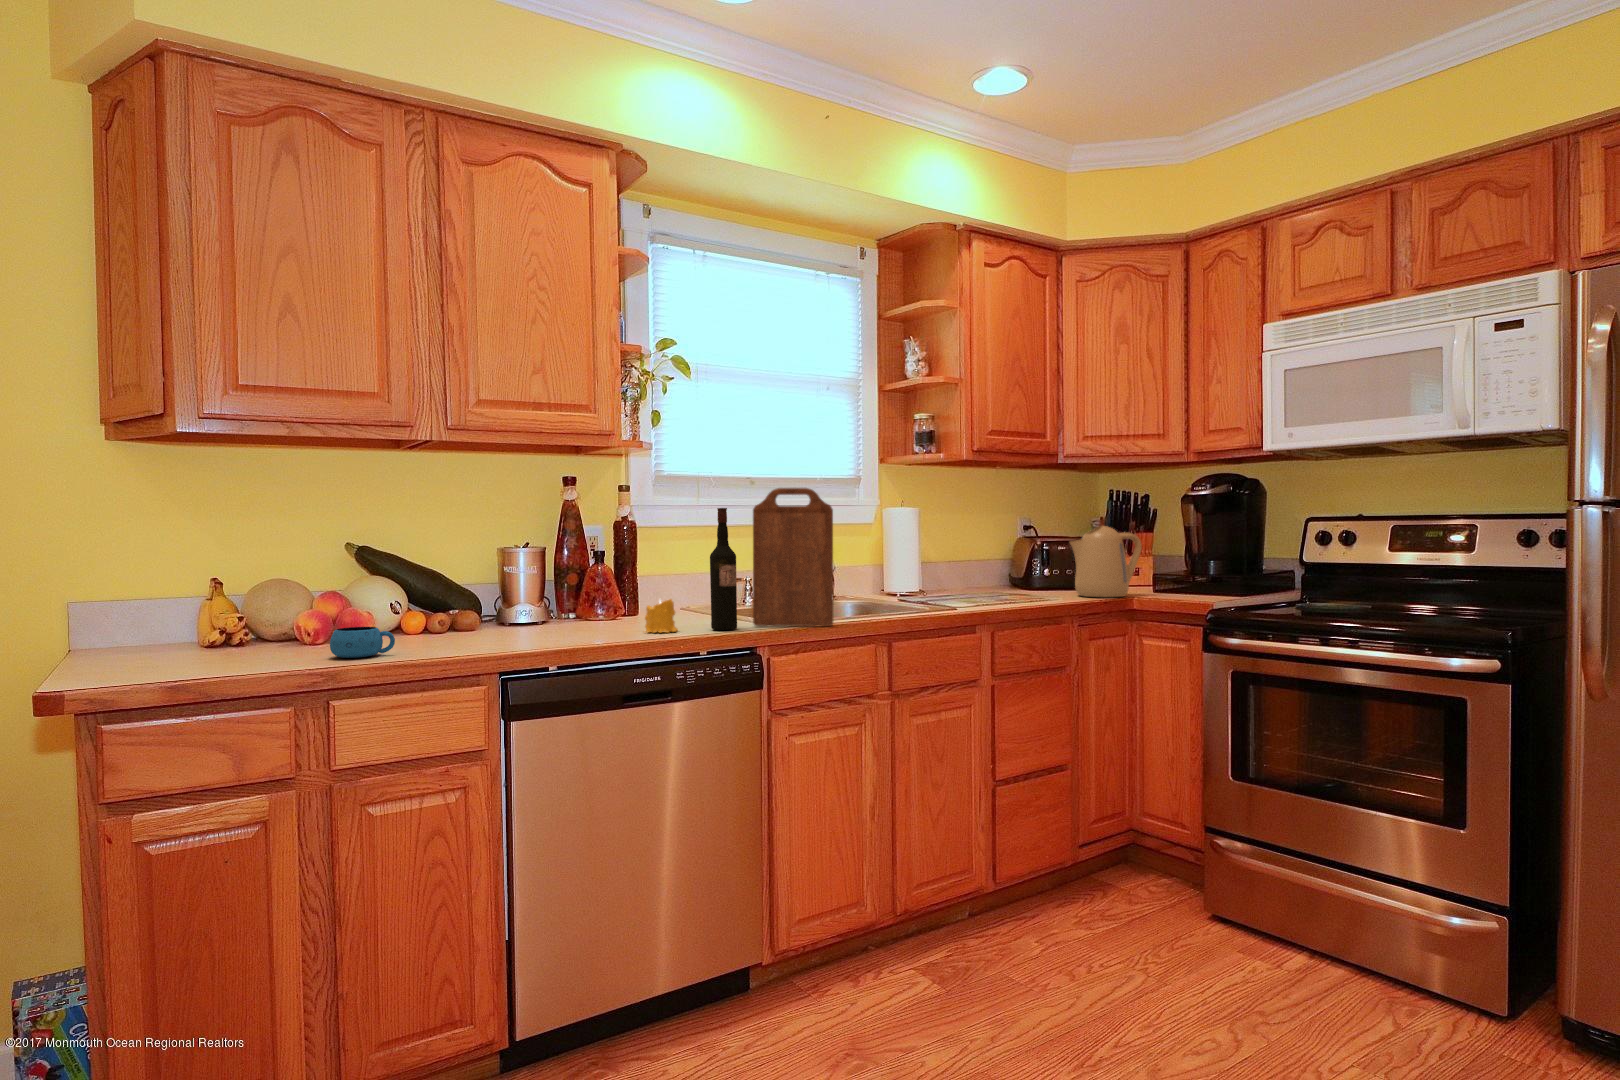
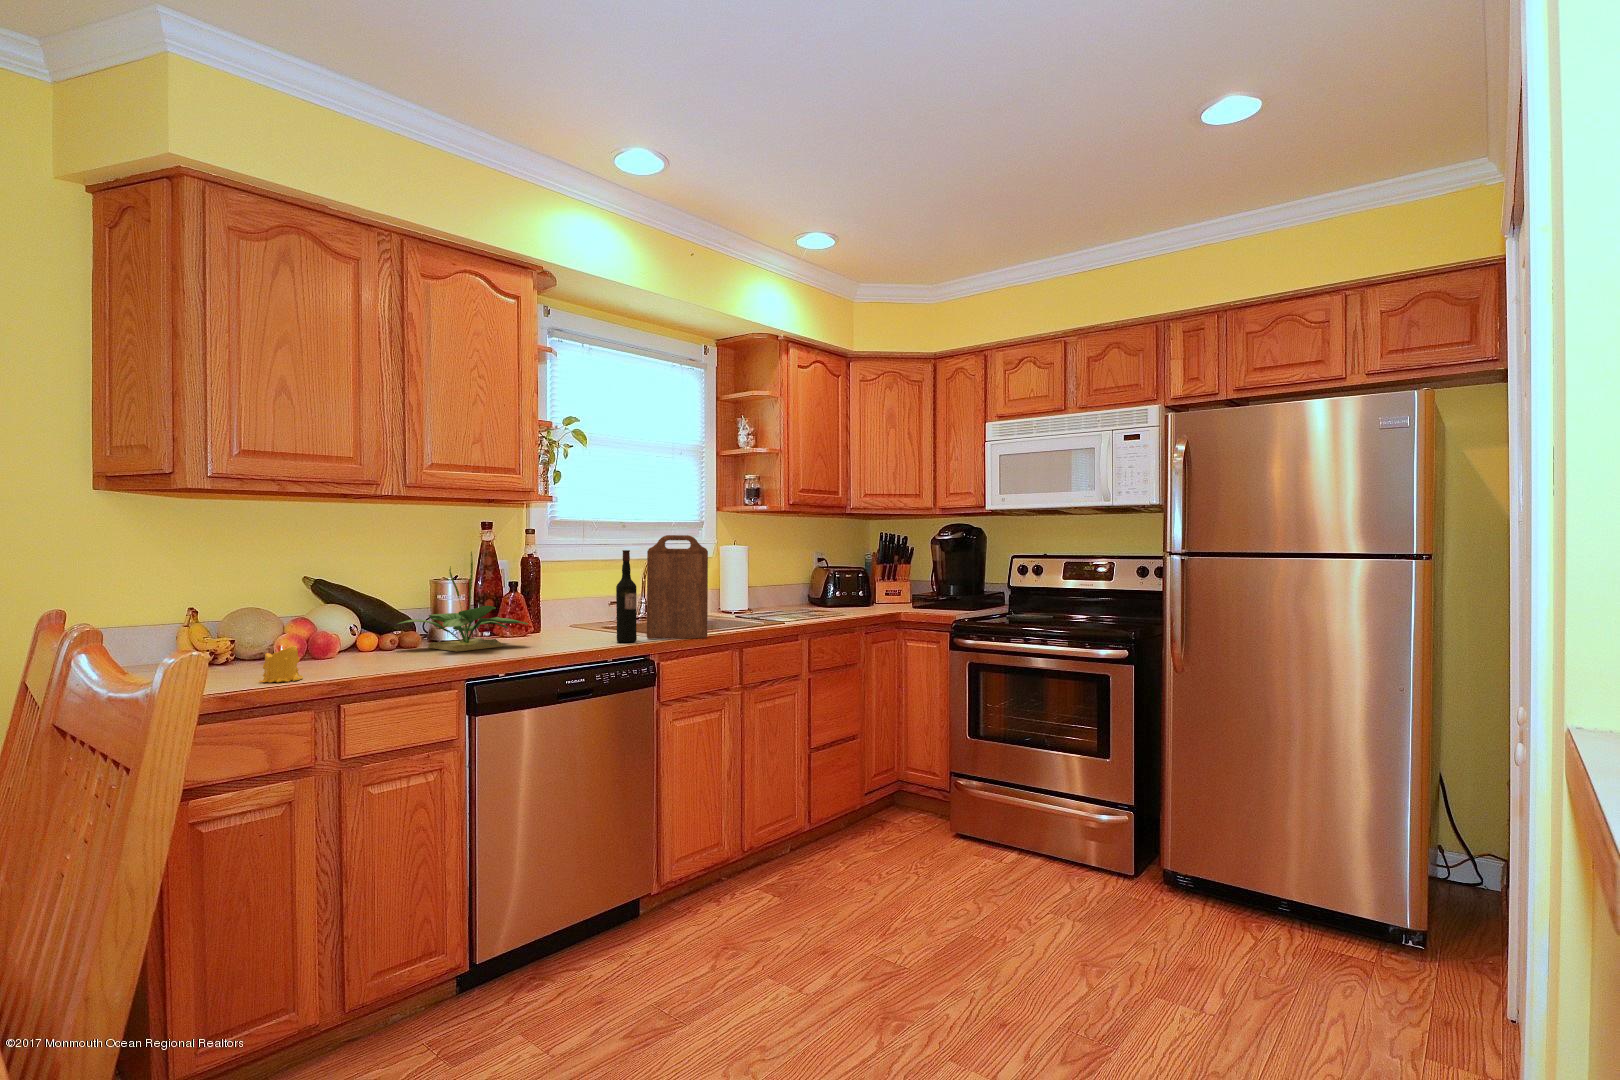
potted plant: none [442,510,598,637] -> present [398,552,528,651]
kettle: present [1070,526,1142,597] -> none [858,561,907,612]
candle: present [645,599,678,633] -> present [259,646,303,682]
mug: present [330,627,395,658] -> none [326,646,380,671]

